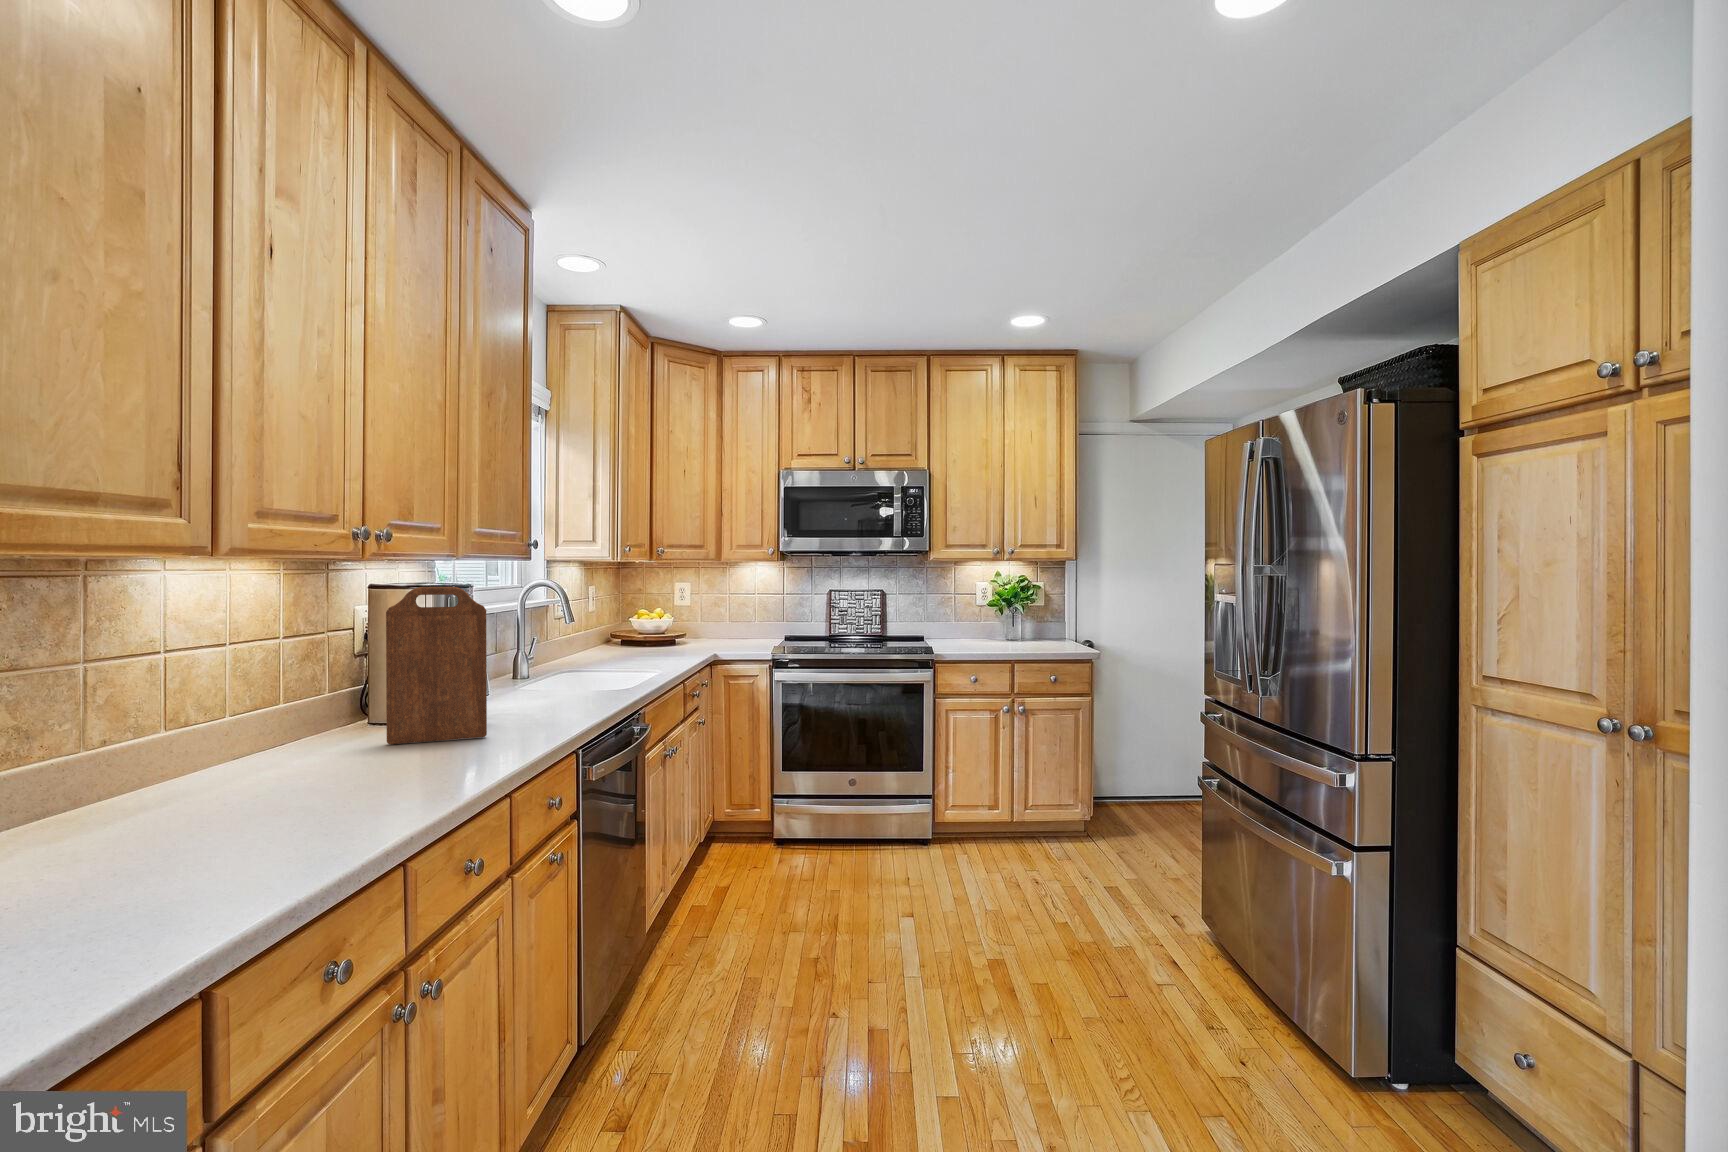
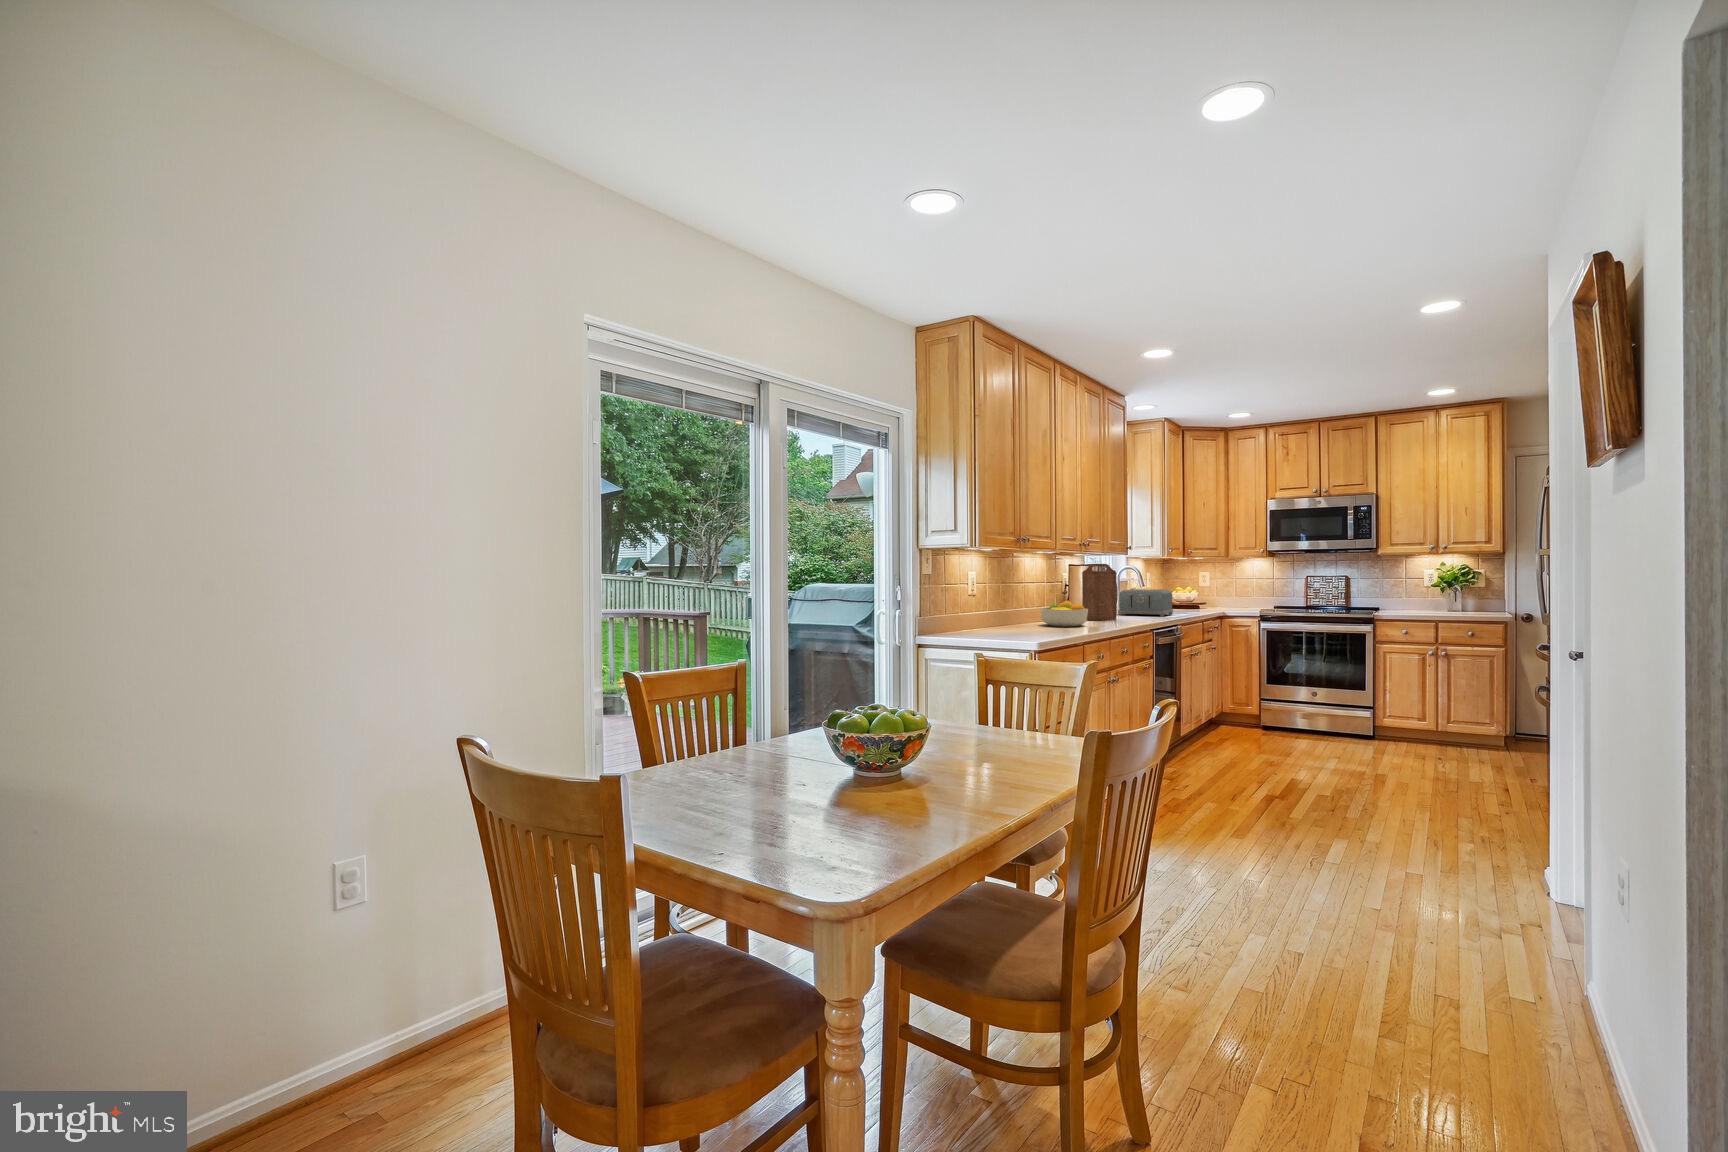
toaster: none [511,633,633,698] -> present [1118,589,1173,616]
fruit bowl: none [152,719,352,840] -> present [1041,600,1088,627]

